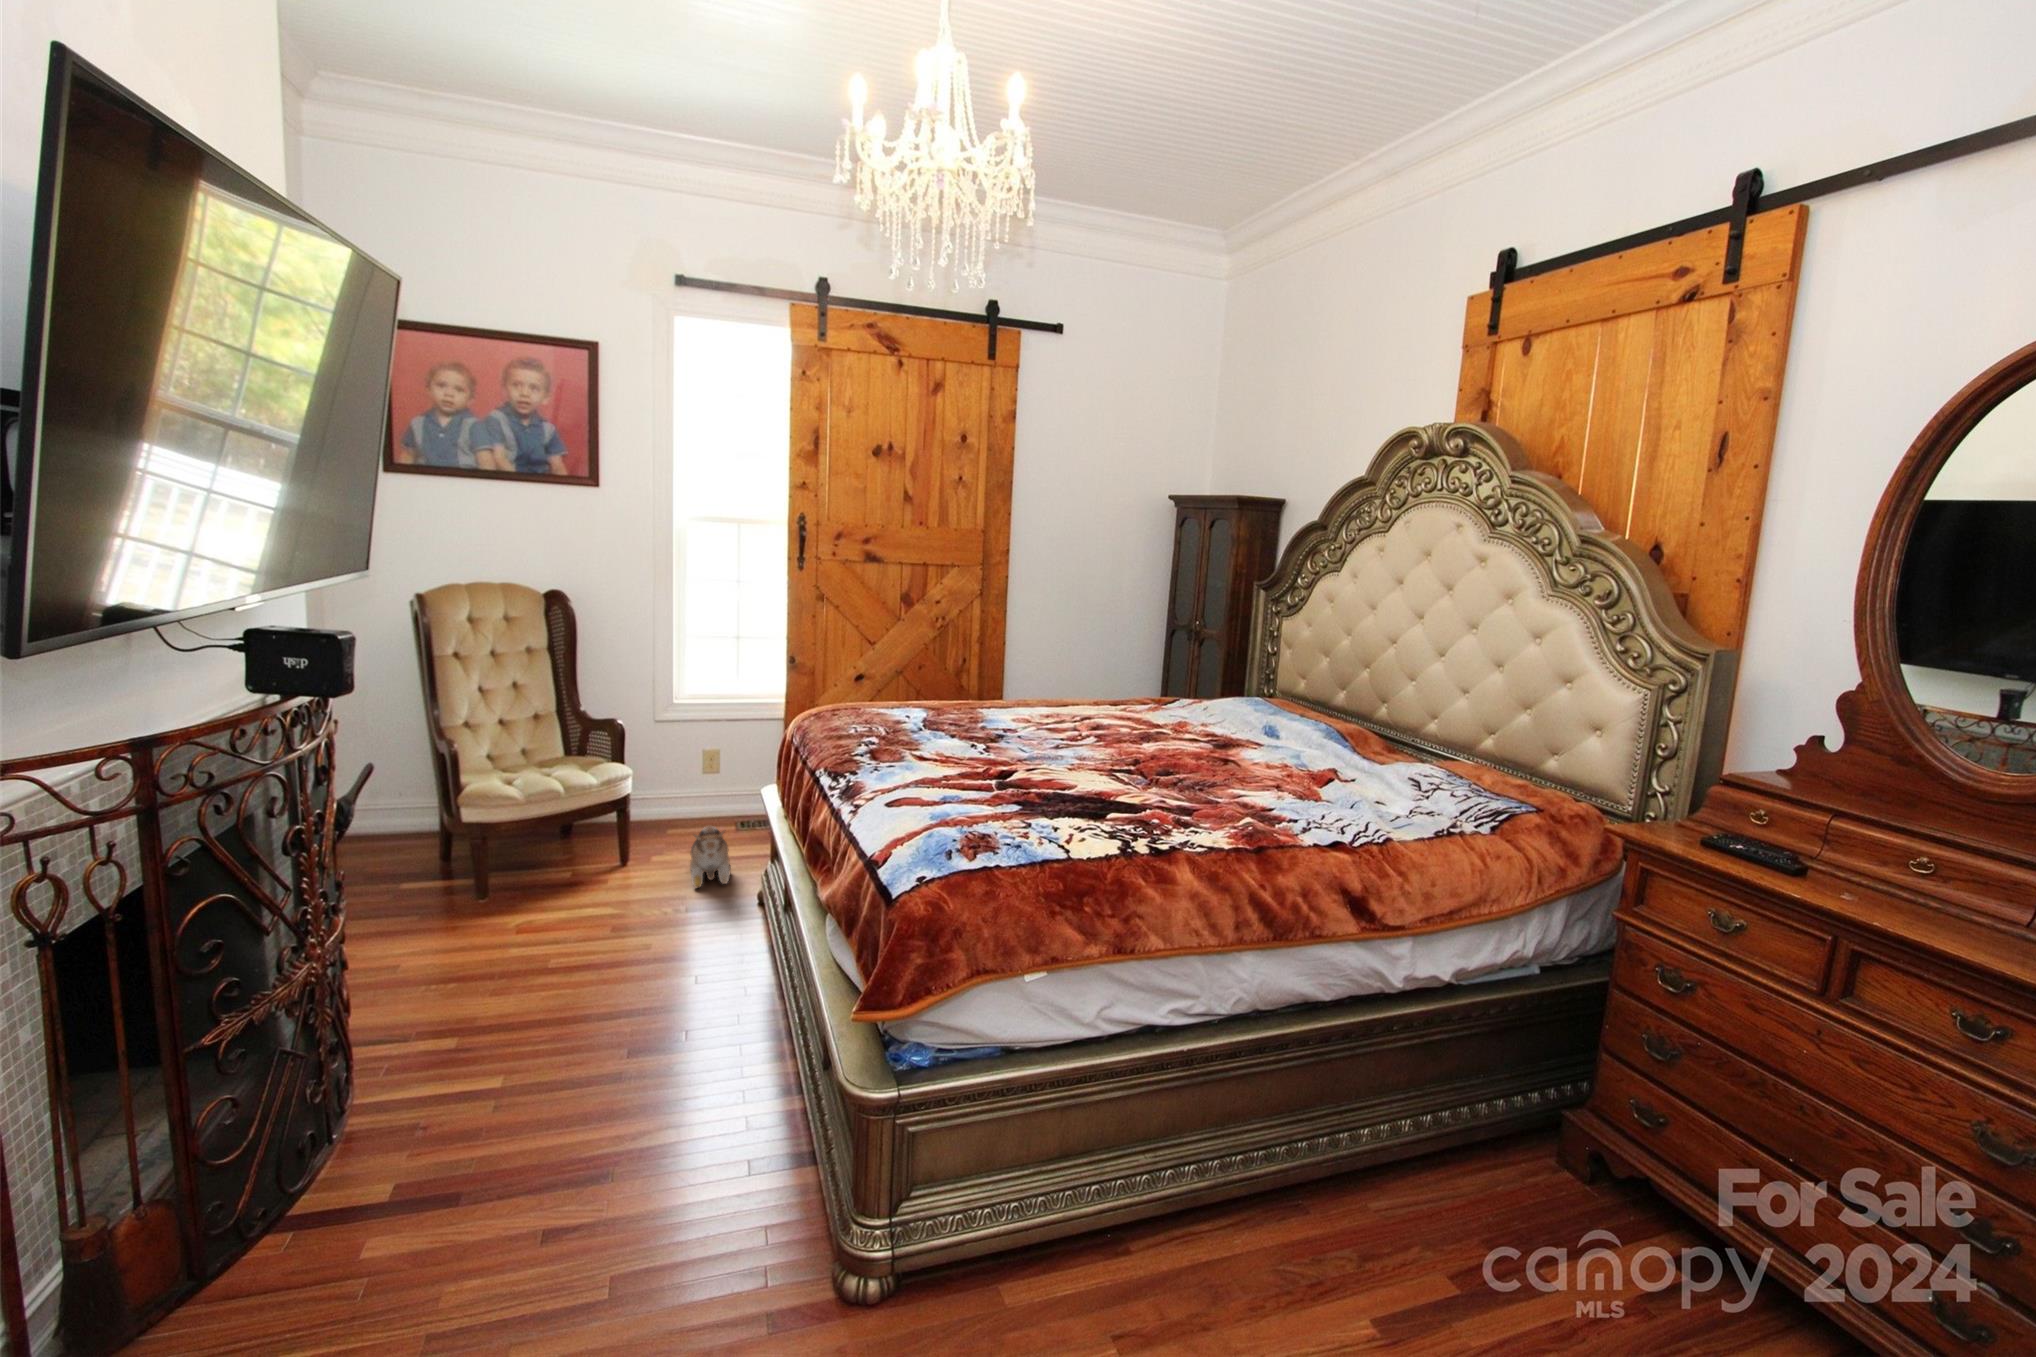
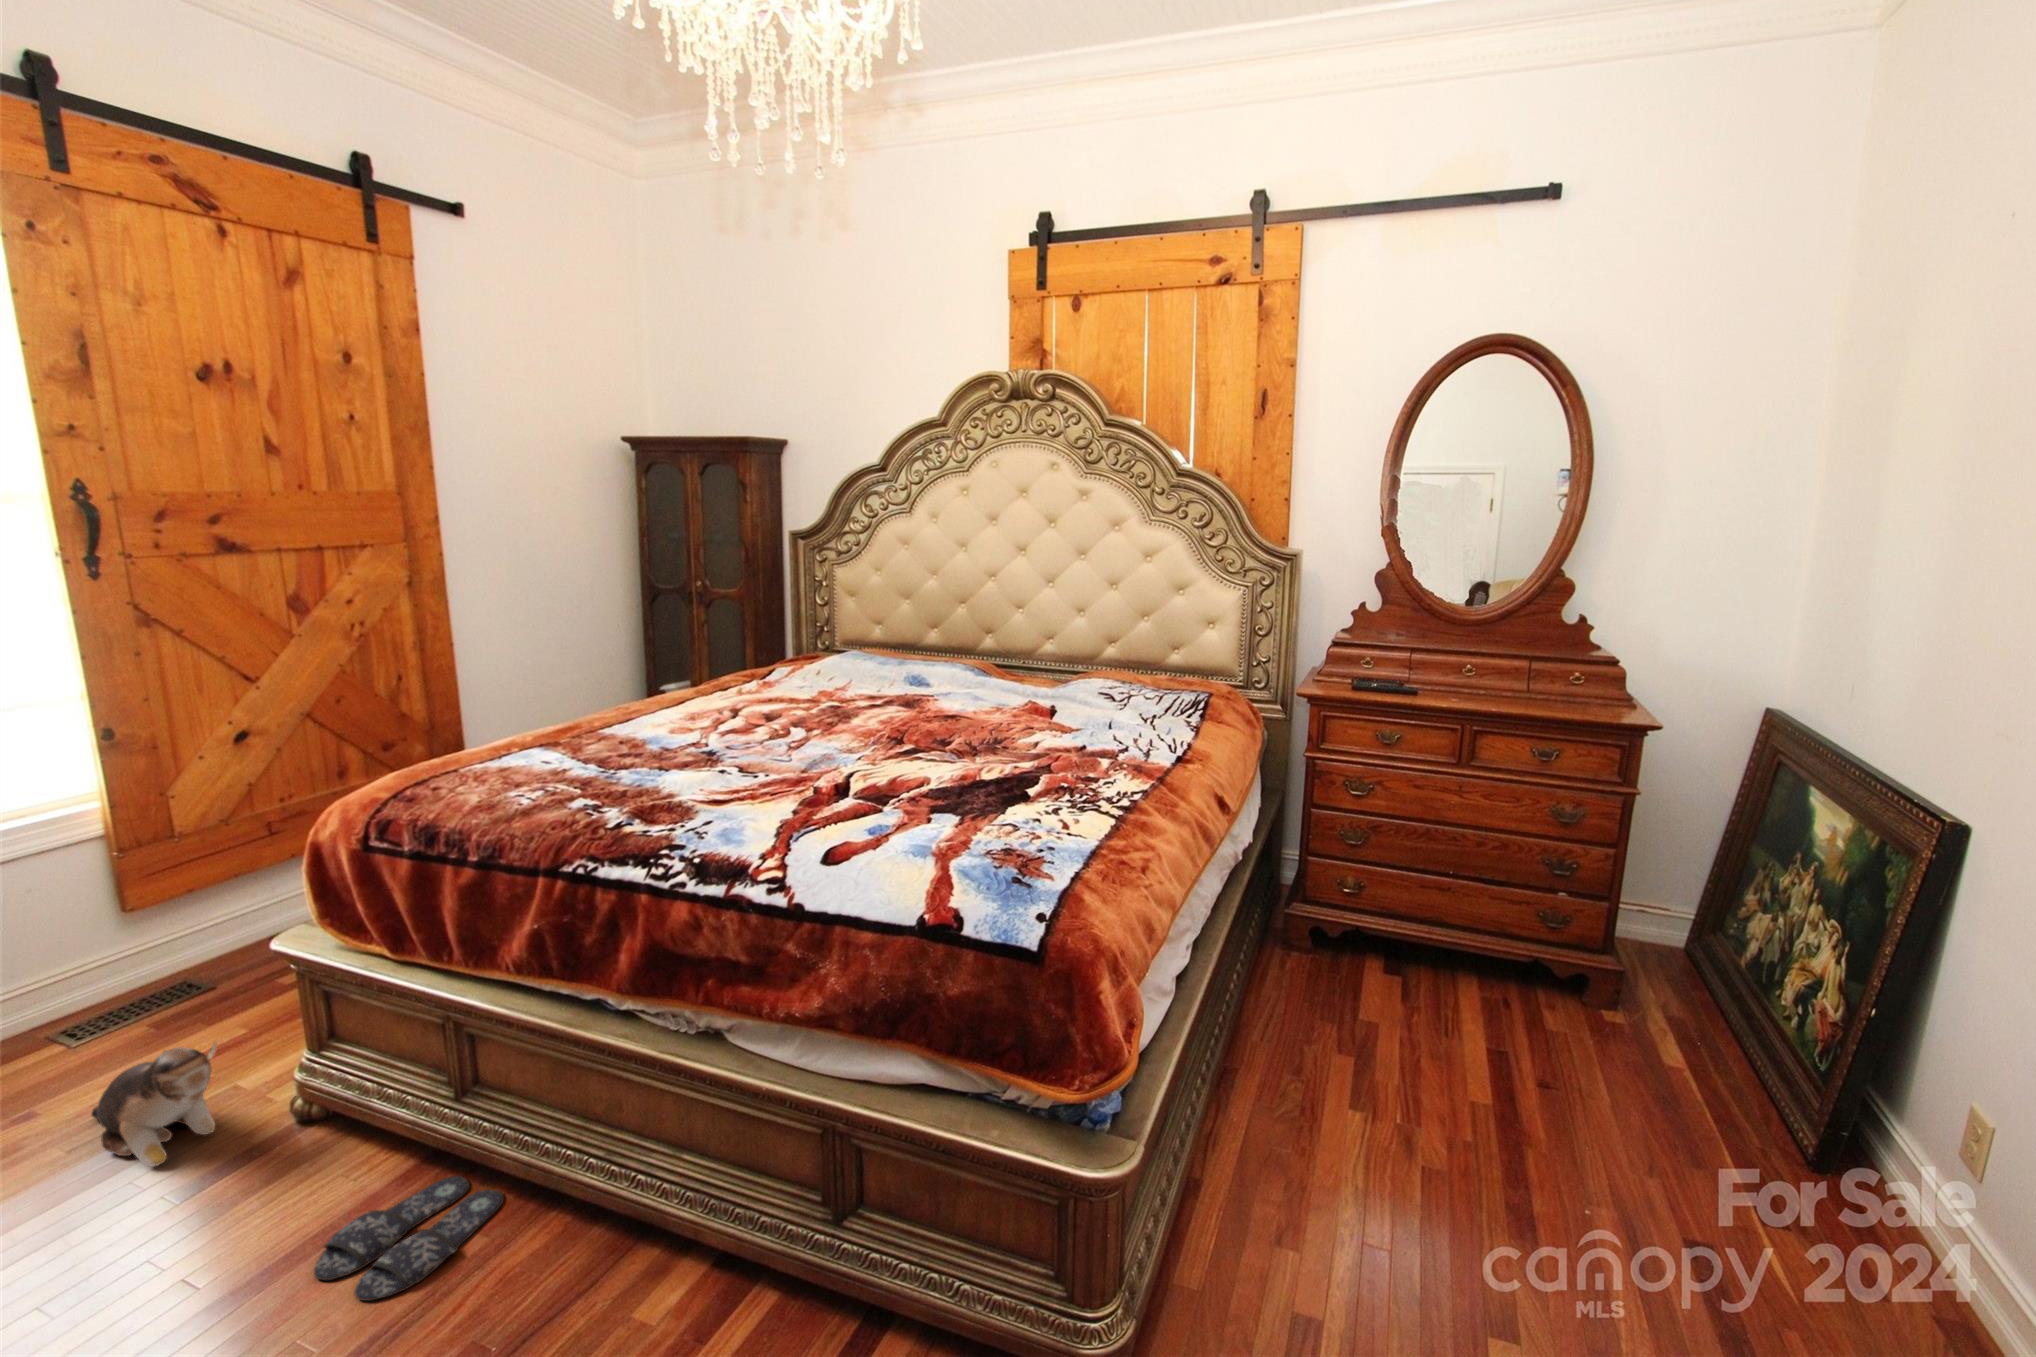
slippers: none [676,946,772,986] -> present [314,1176,504,1301]

